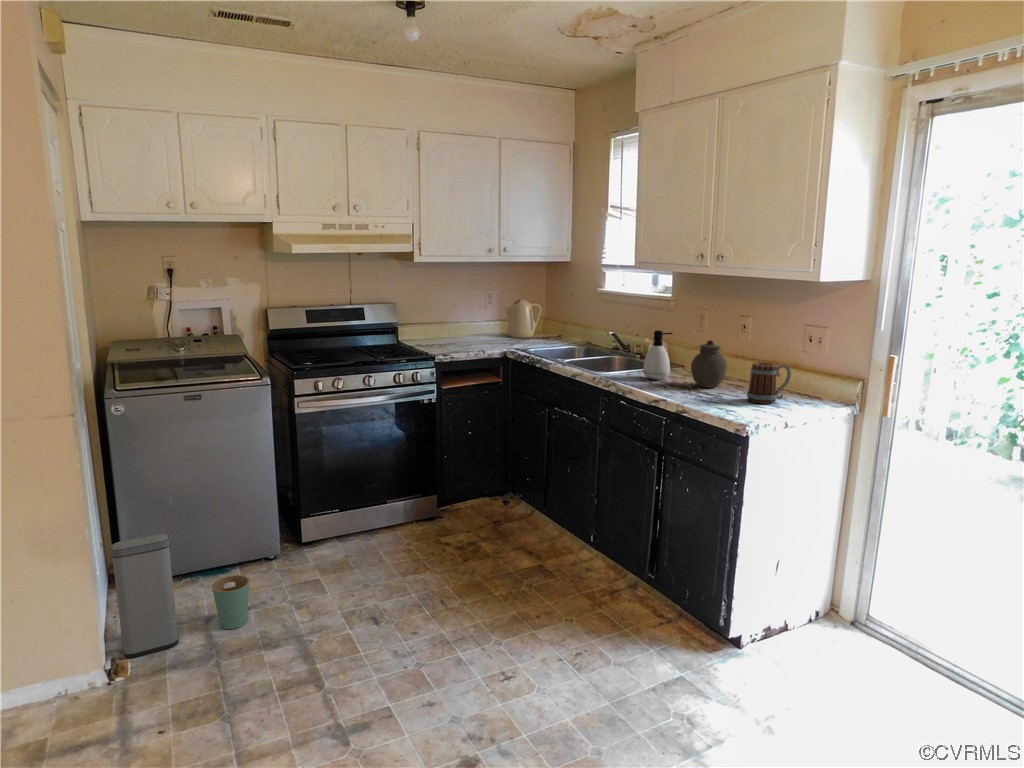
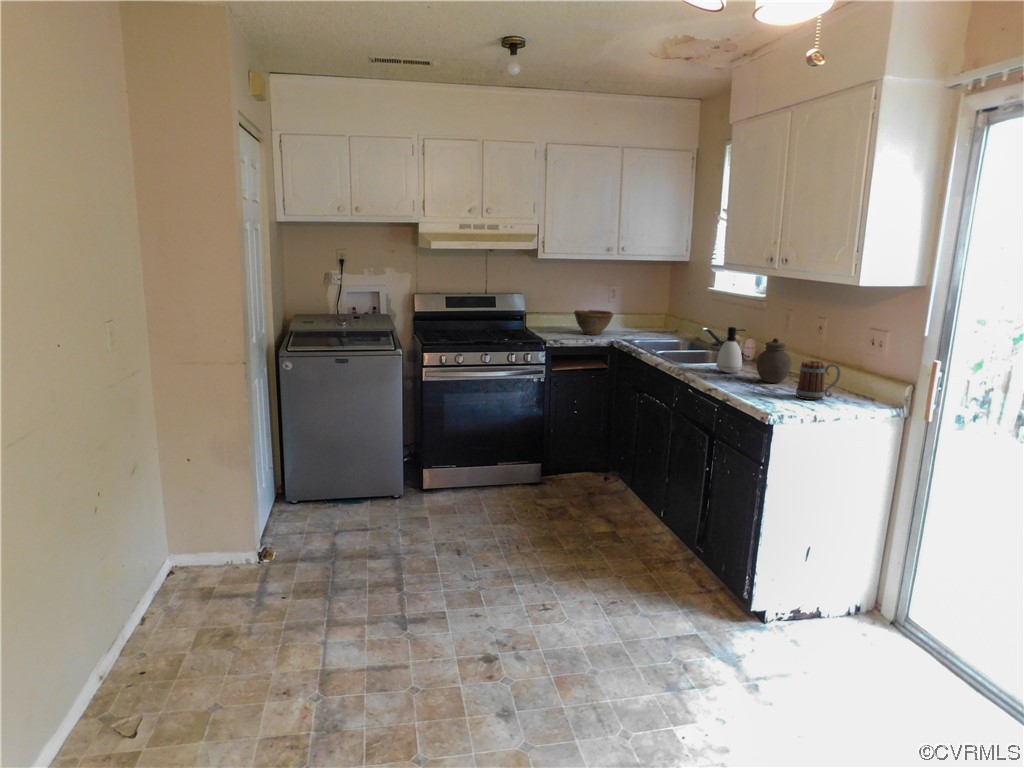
kettle: present [505,300,541,338] -> none [625,294,661,330]
bowl: none [456,319,500,346] -> present [574,310,614,335]
trash can: present [110,534,250,658] -> none [271,461,368,549]

